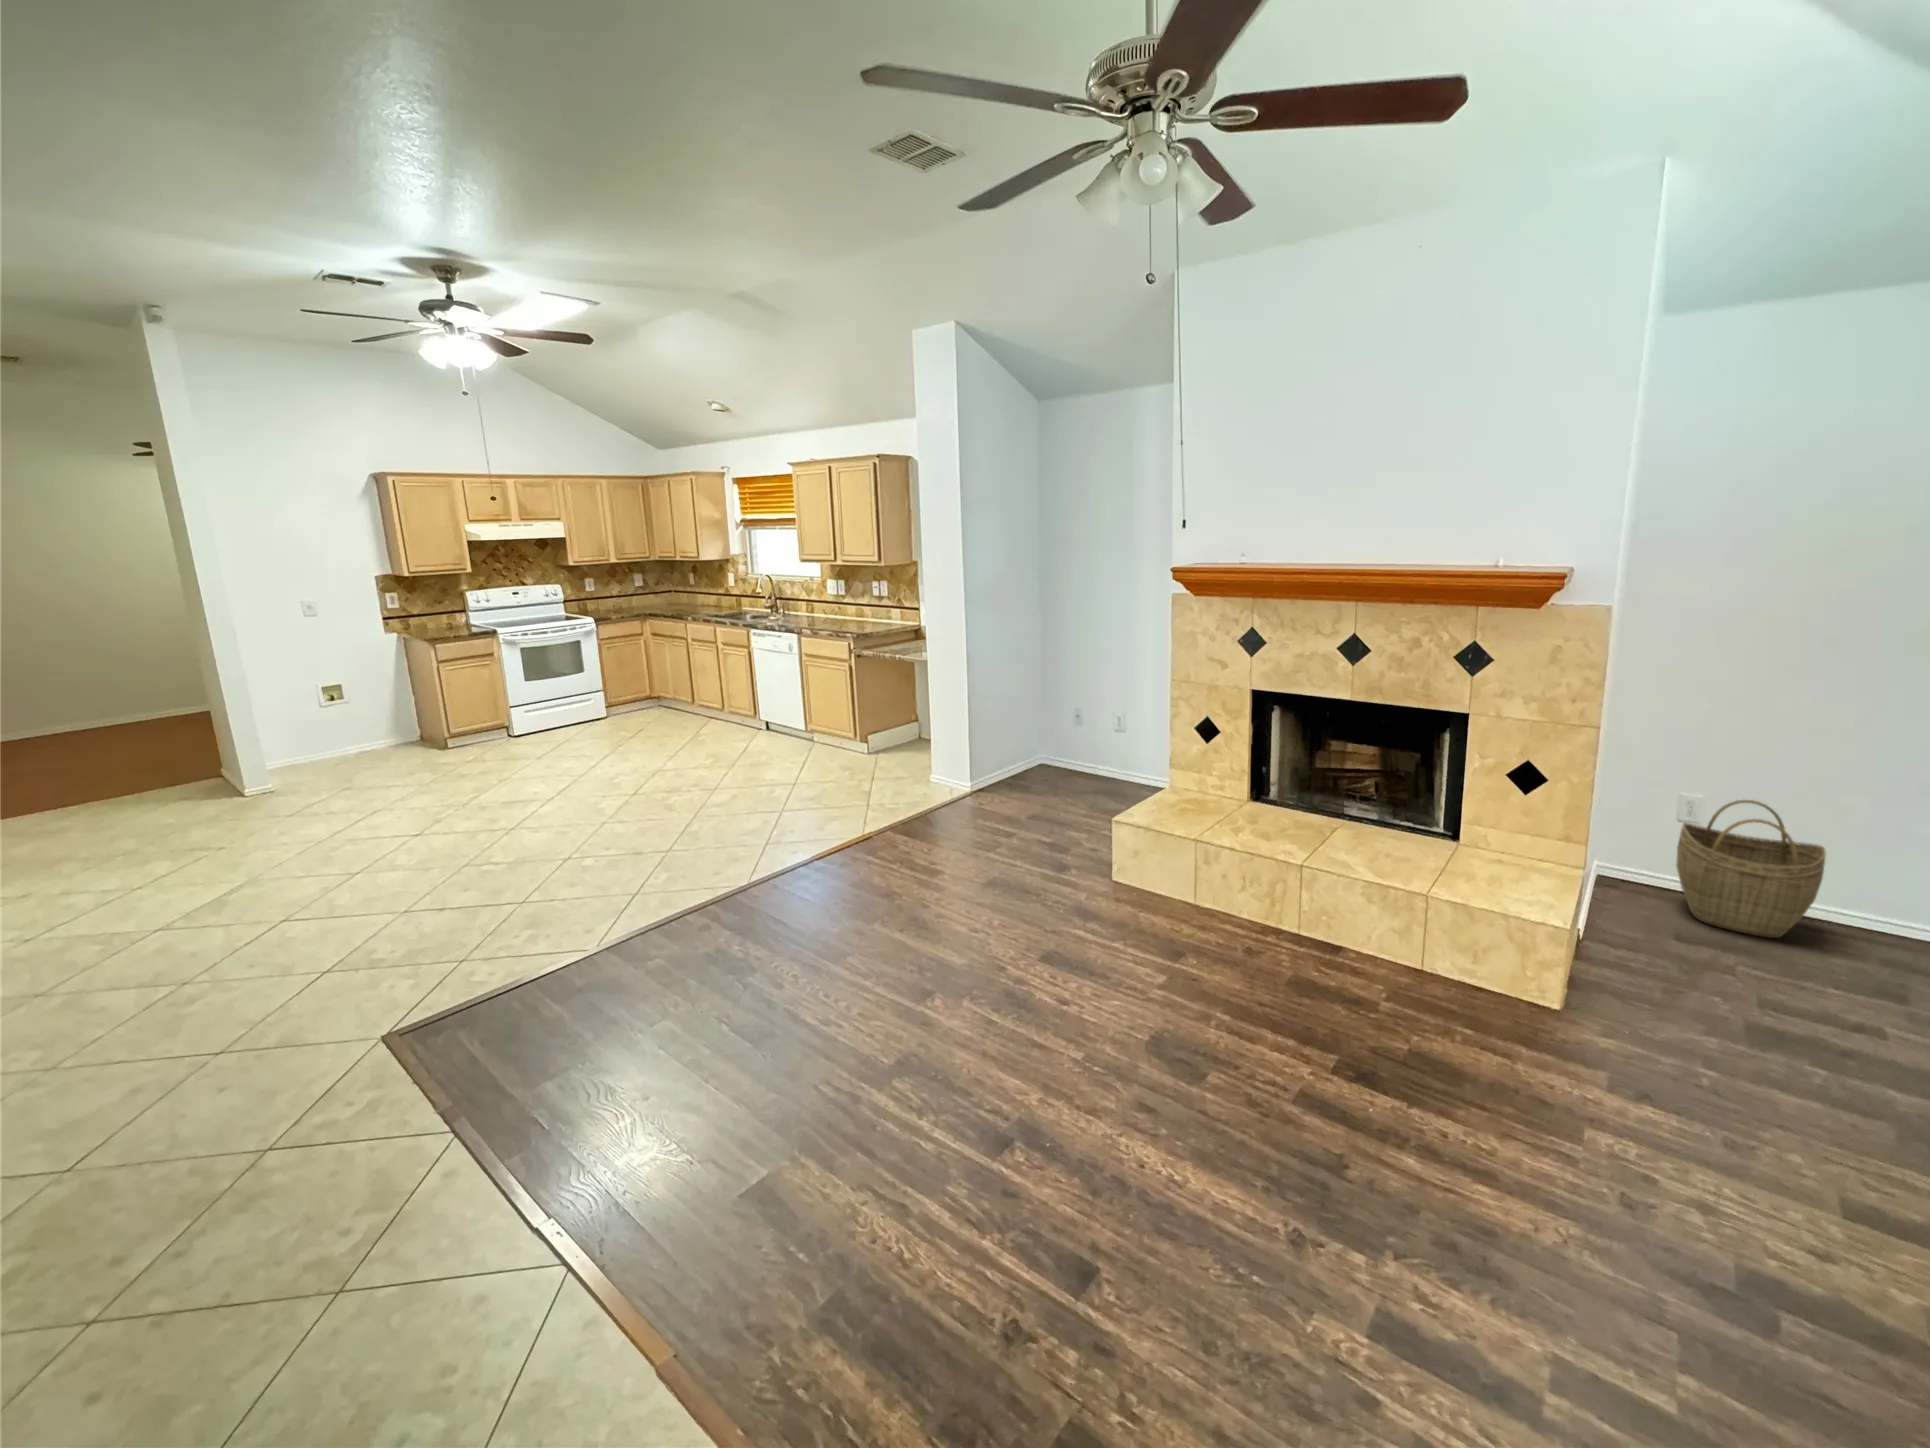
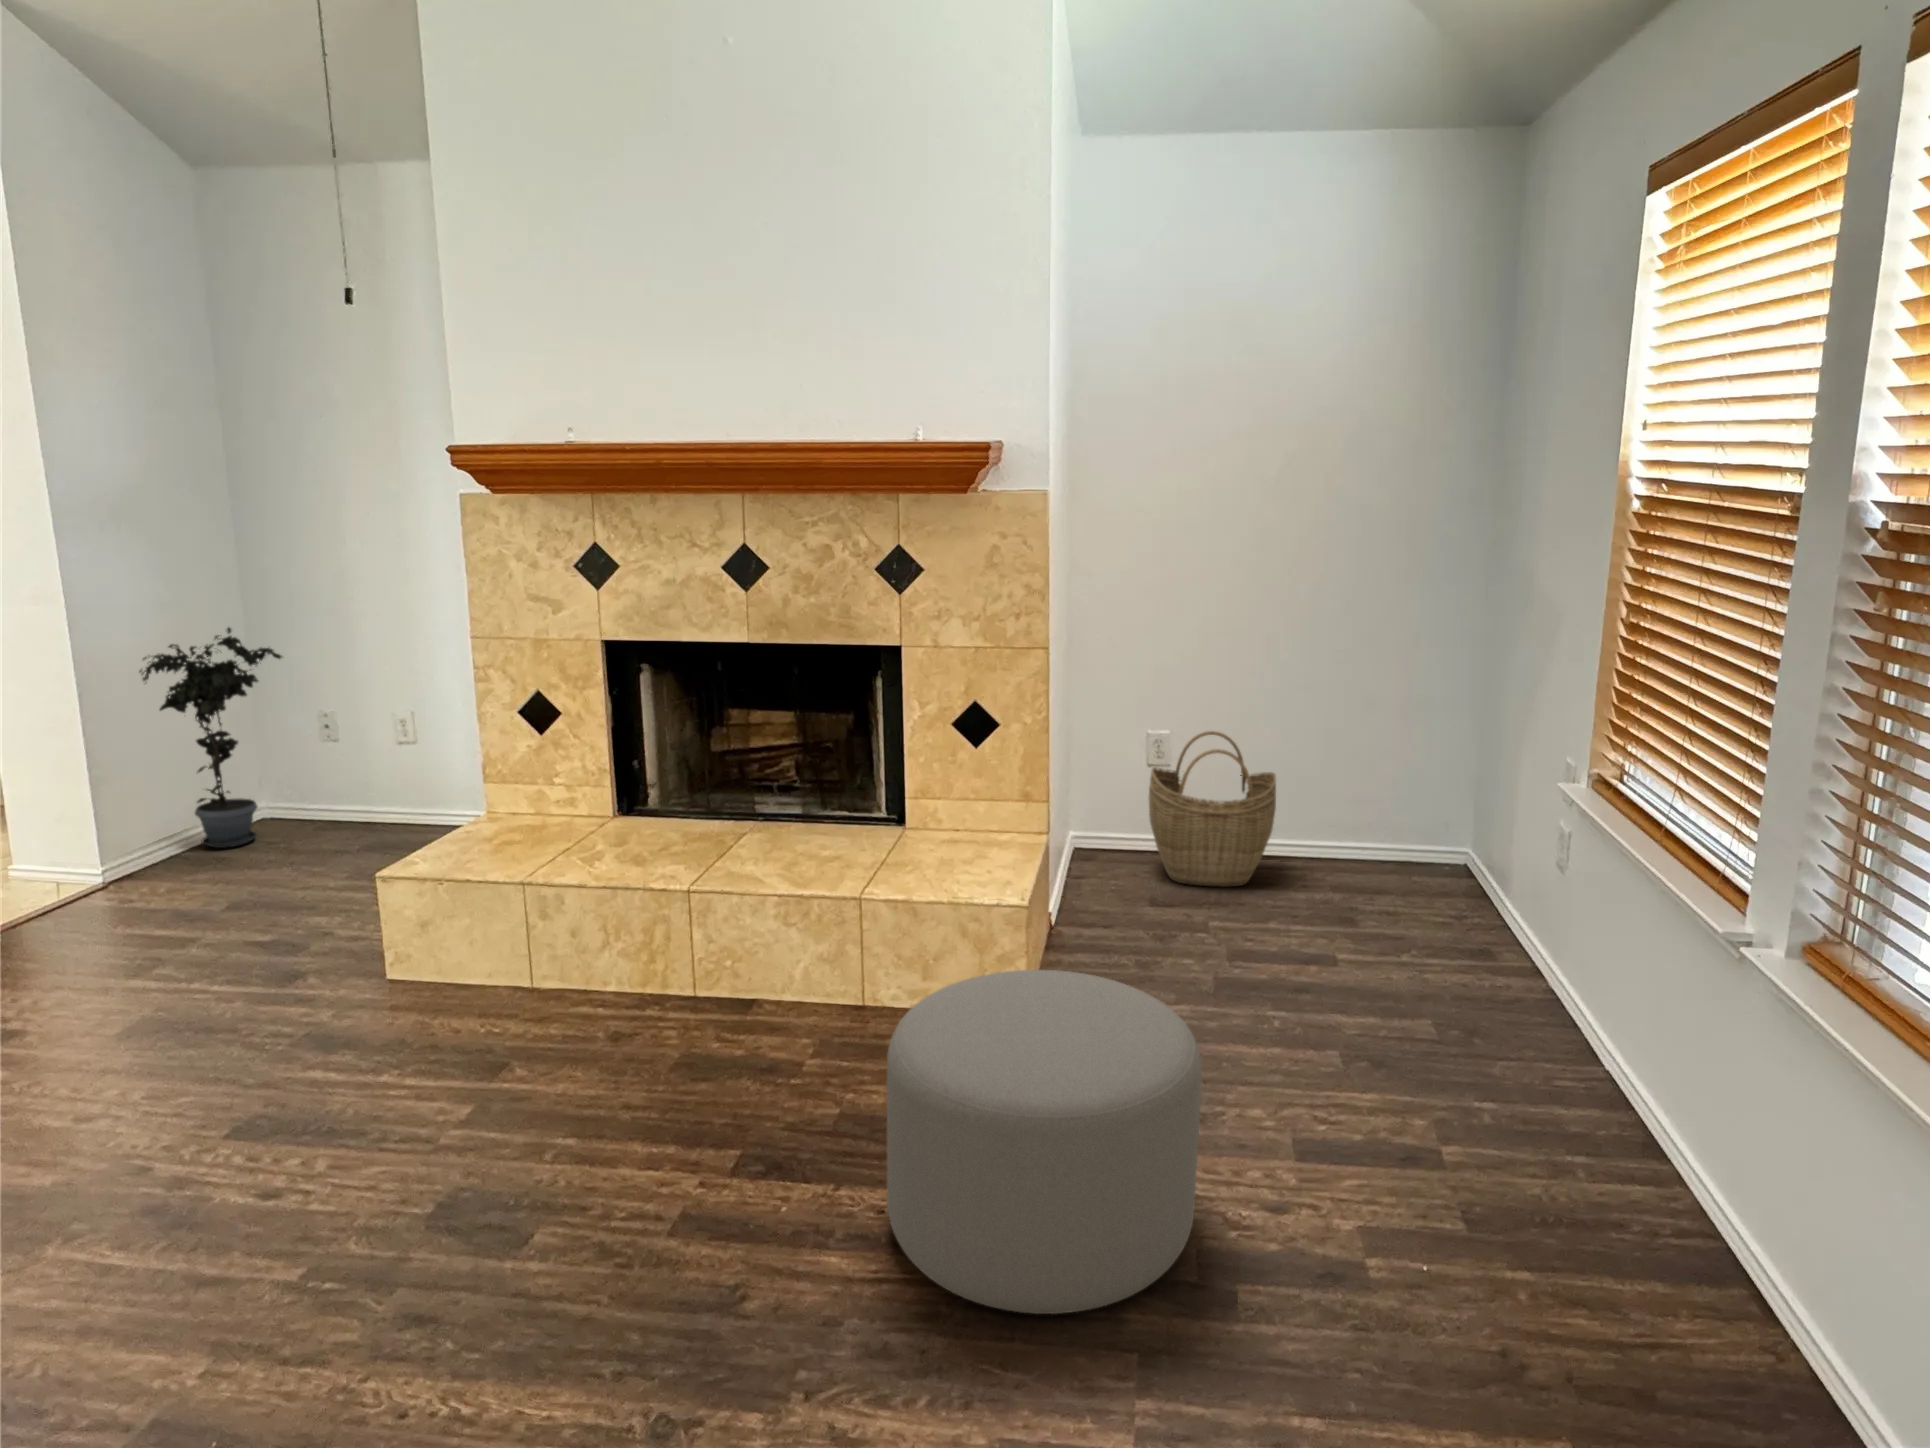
potted plant: none [1000,661,1063,780] -> present [140,628,282,848]
ottoman: none [1454,987,1771,1293] -> present [887,970,1202,1314]

